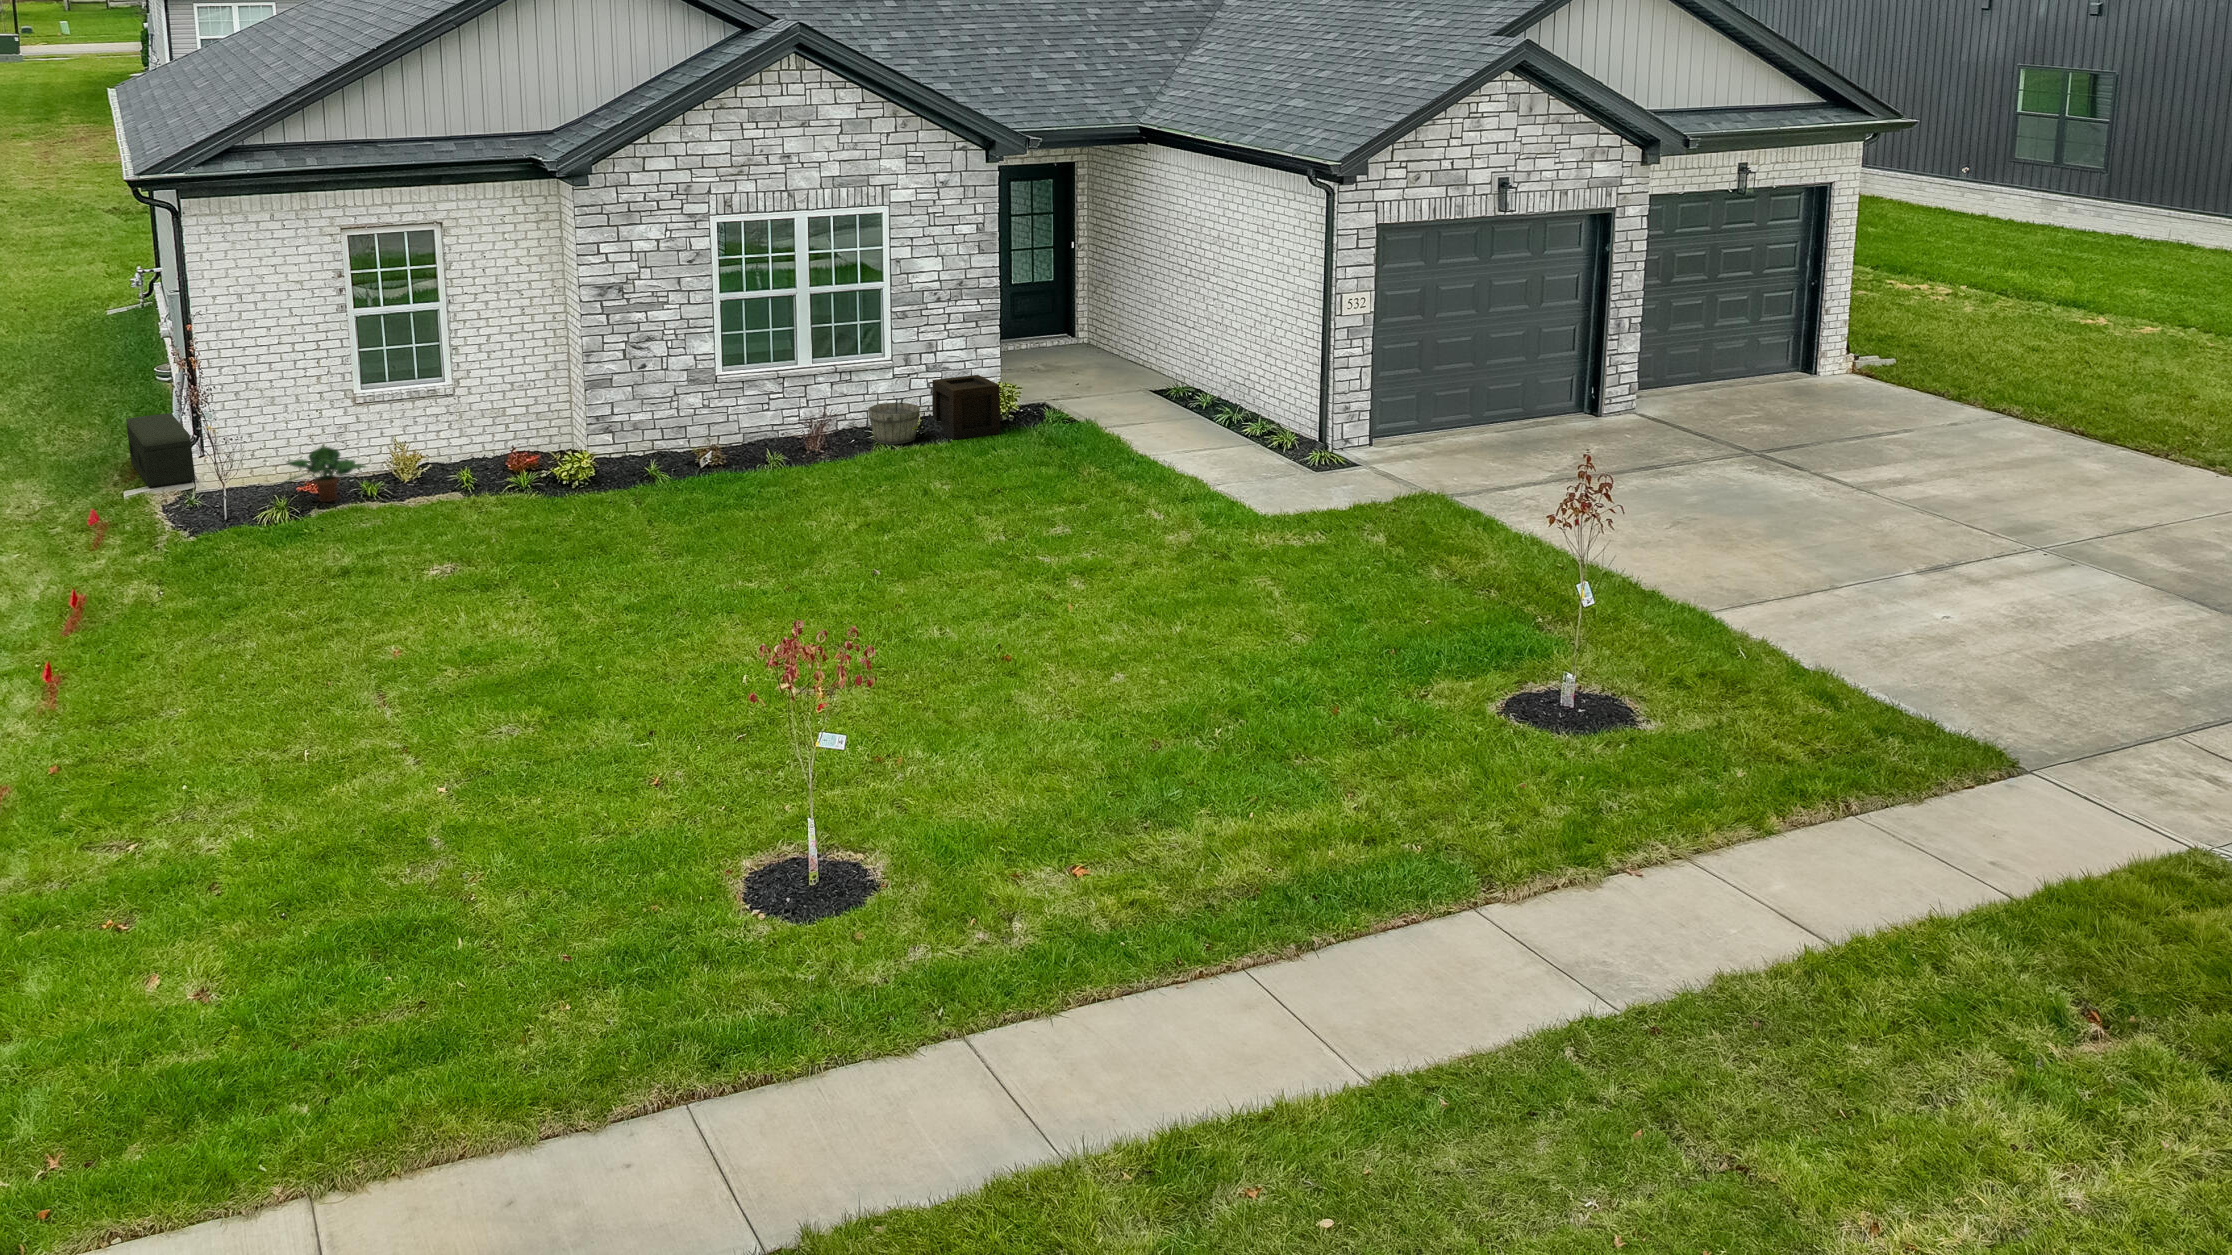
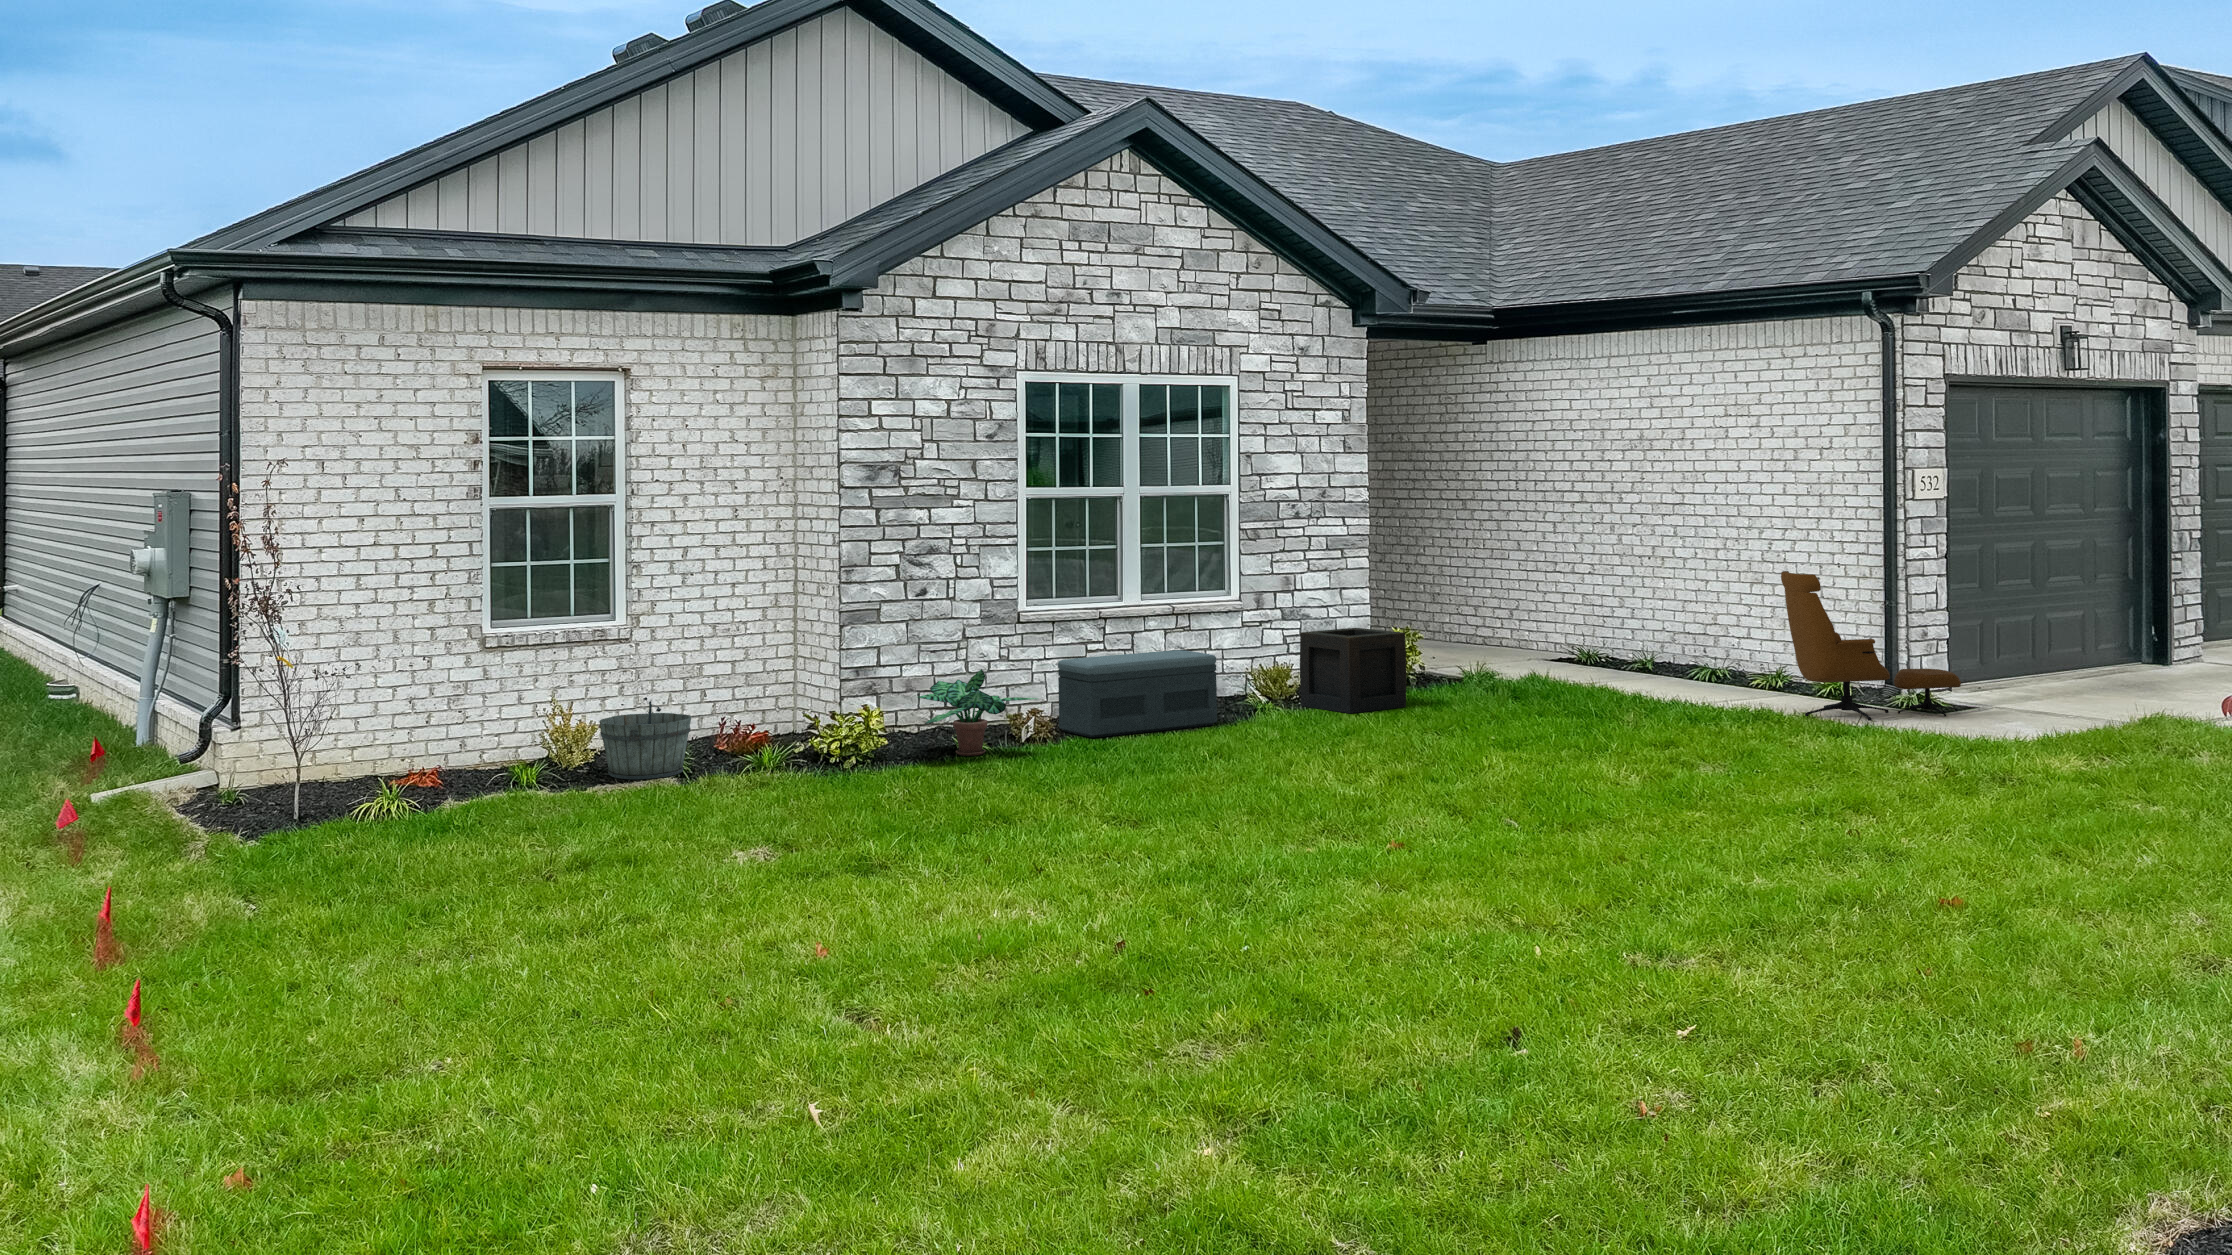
lounge chair: none [1235,363,1356,470] -> present [1781,571,1961,721]
wooden bucket: present [868,396,920,444] -> present [599,697,691,779]
storage bench: present [126,413,195,488] -> present [1058,650,1217,738]
potted plant: present [282,446,366,502] -> present [918,669,1036,756]

